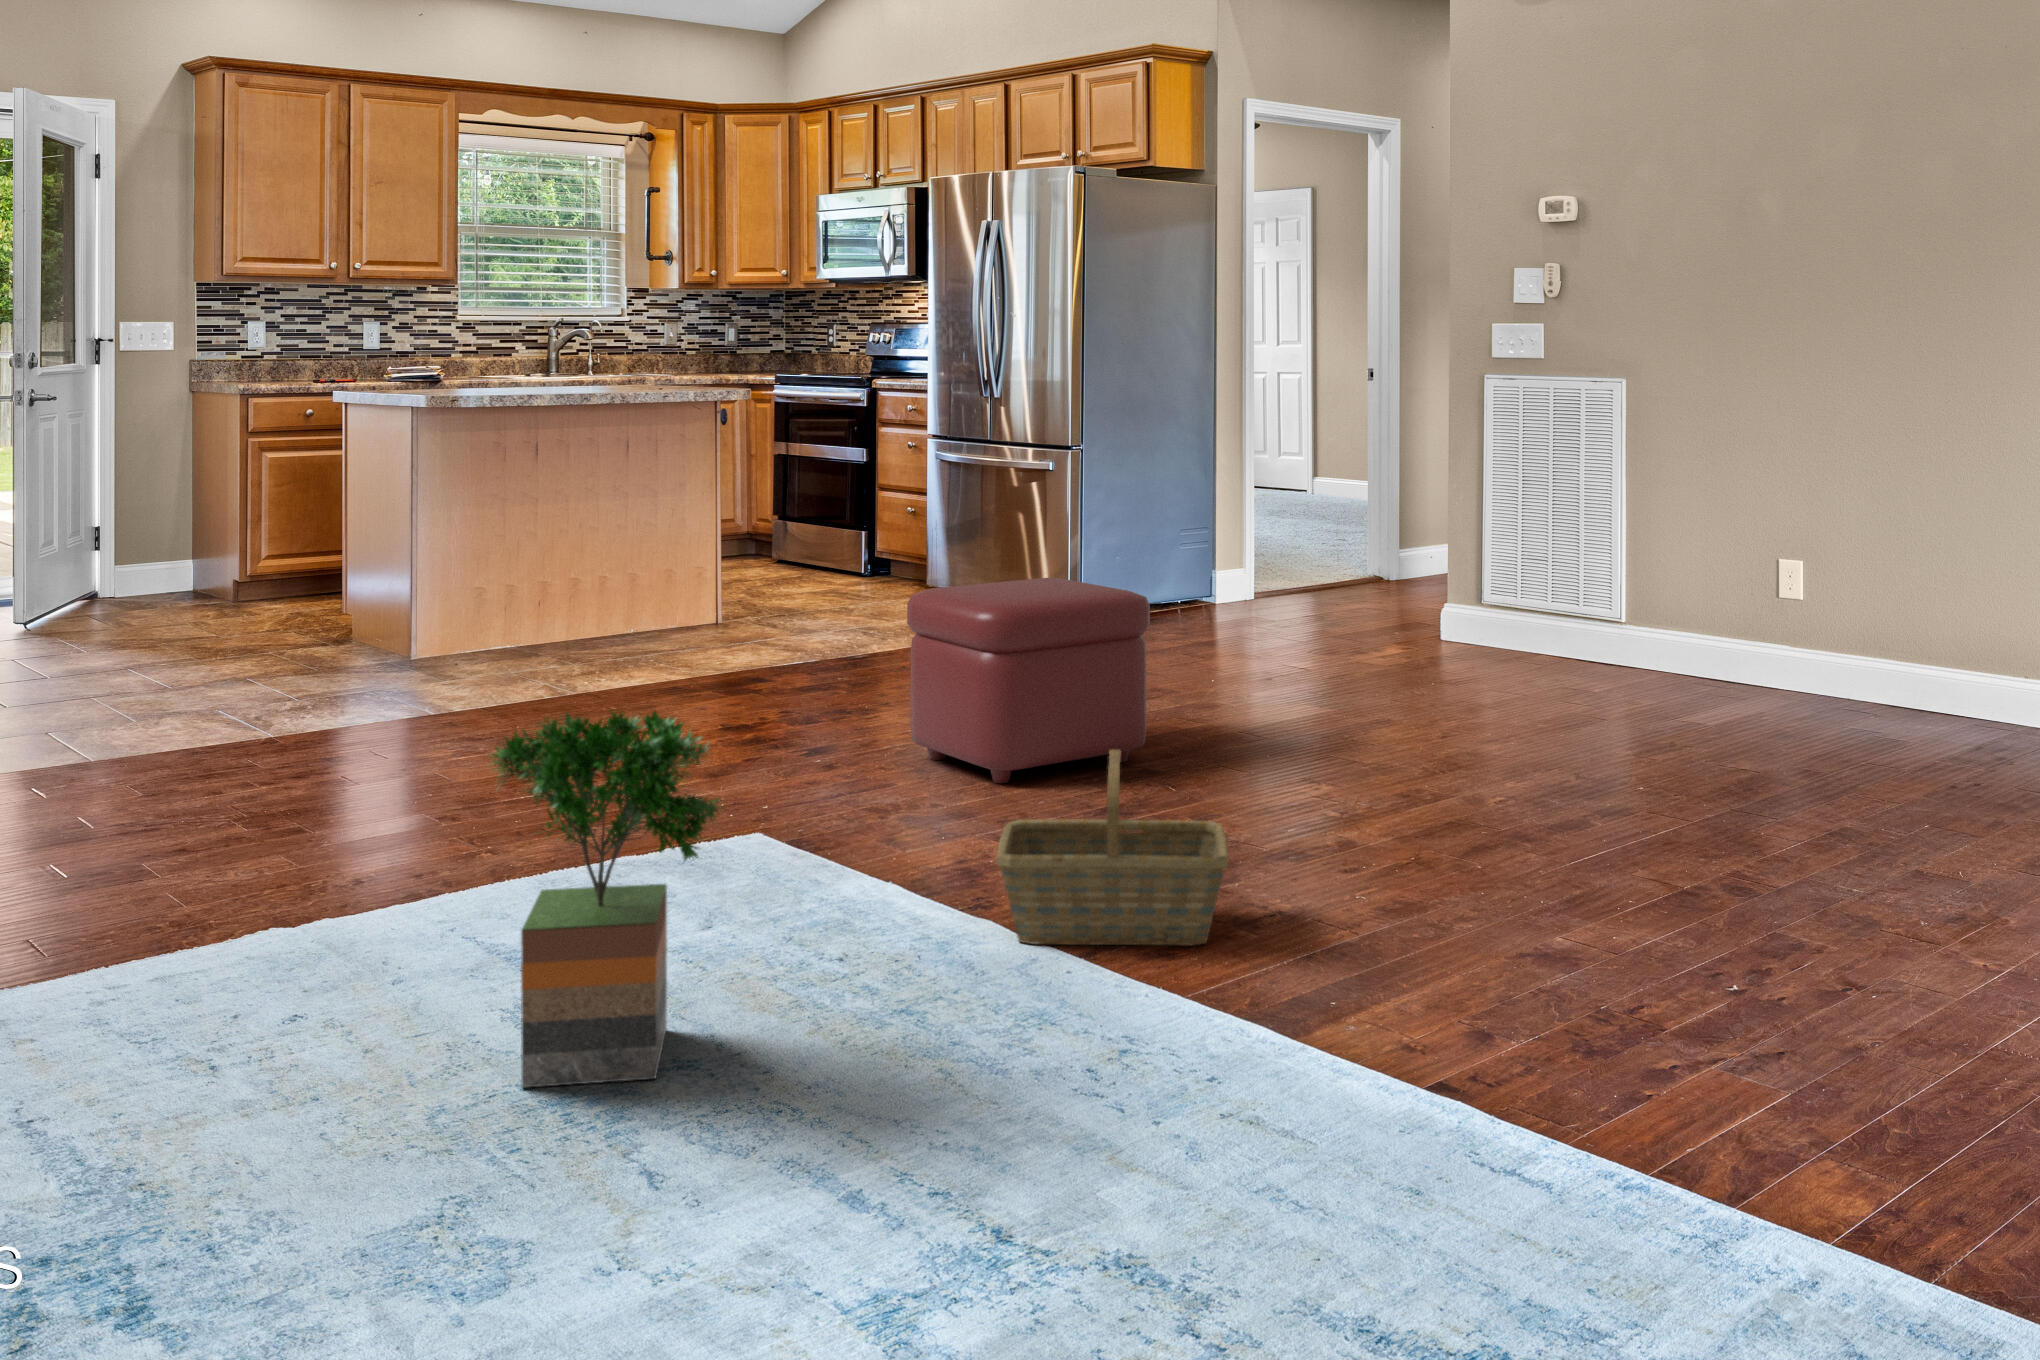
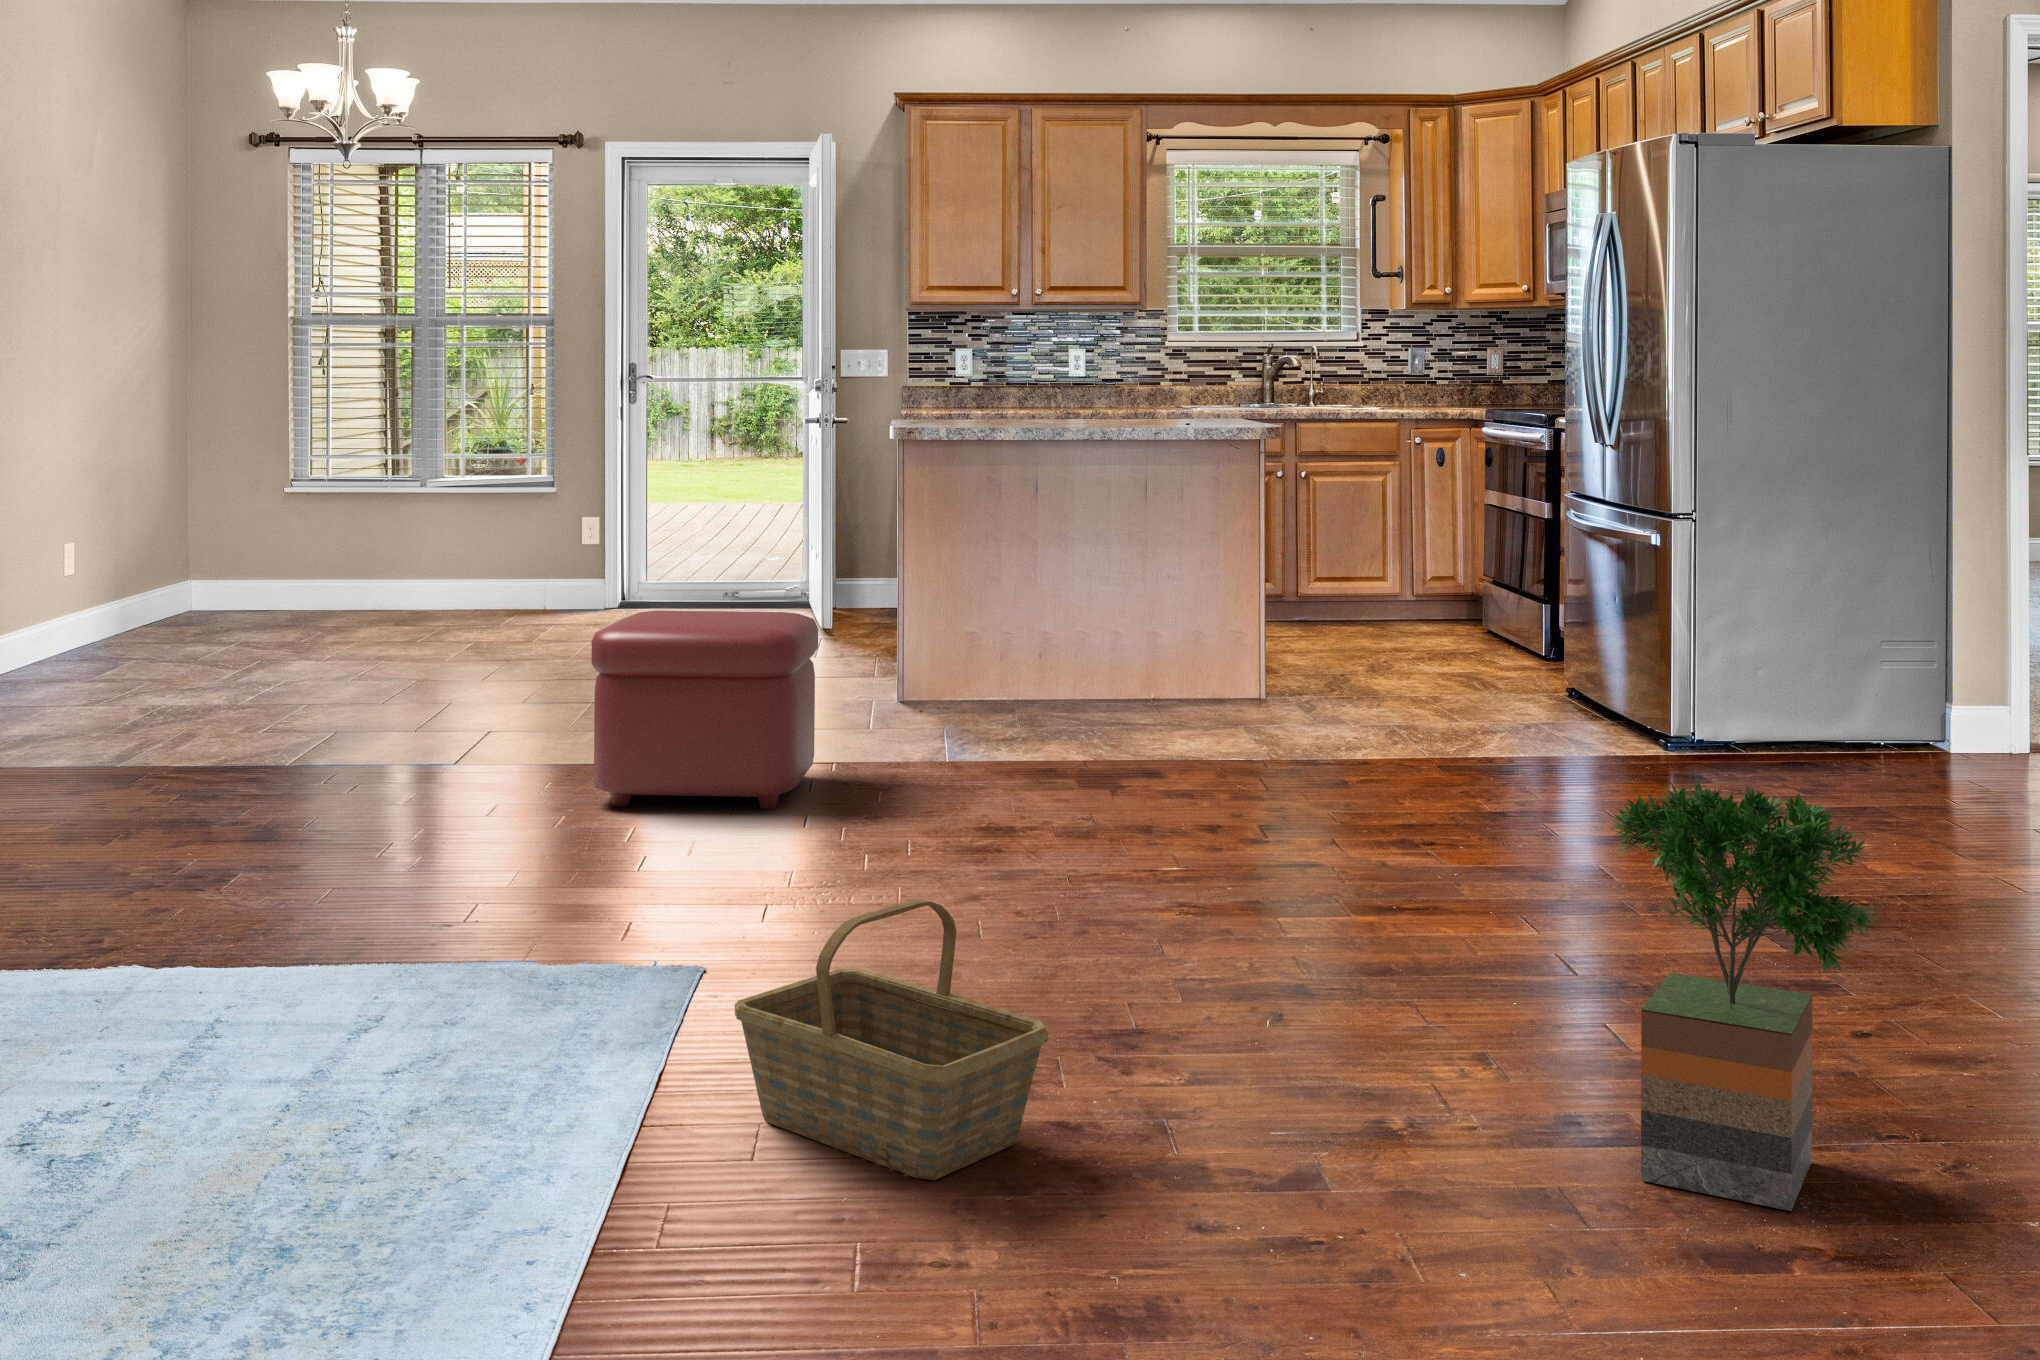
ottoman: present [907,578,1150,783] -> present [591,610,818,809]
potted tree: present [491,710,722,1087] -> present [1610,781,1879,1211]

